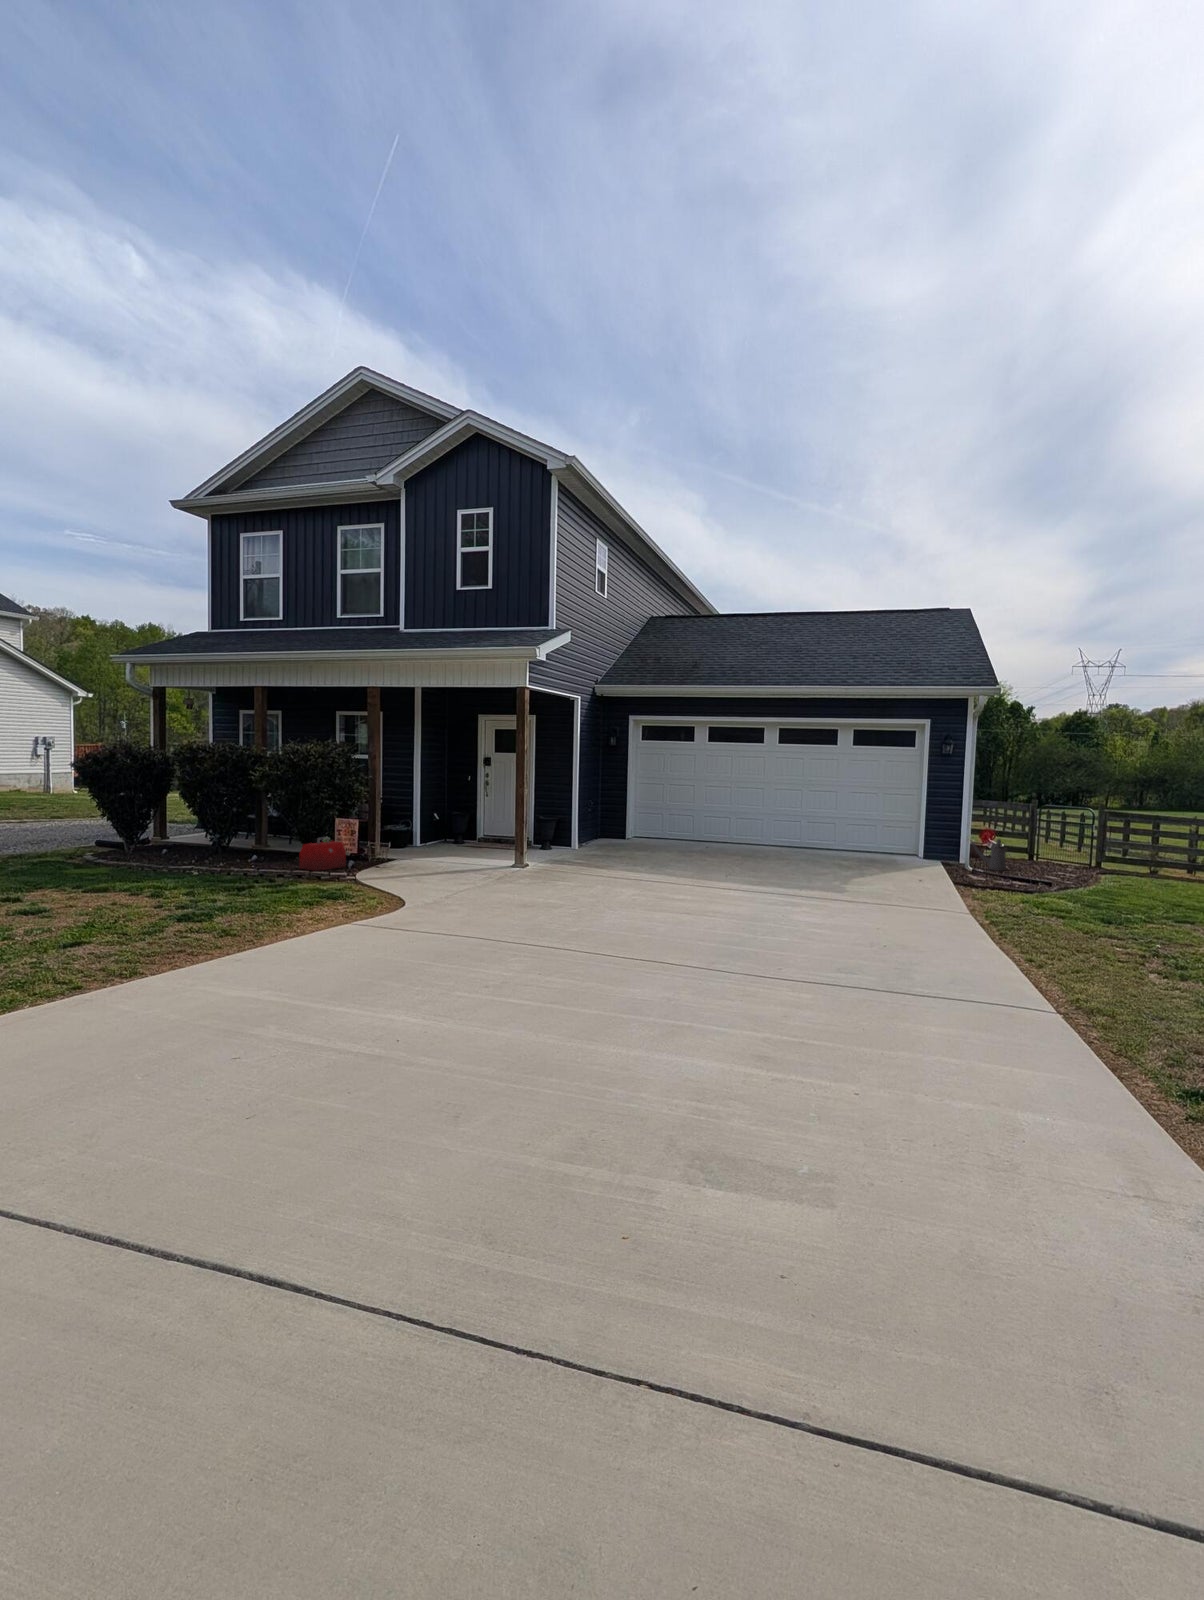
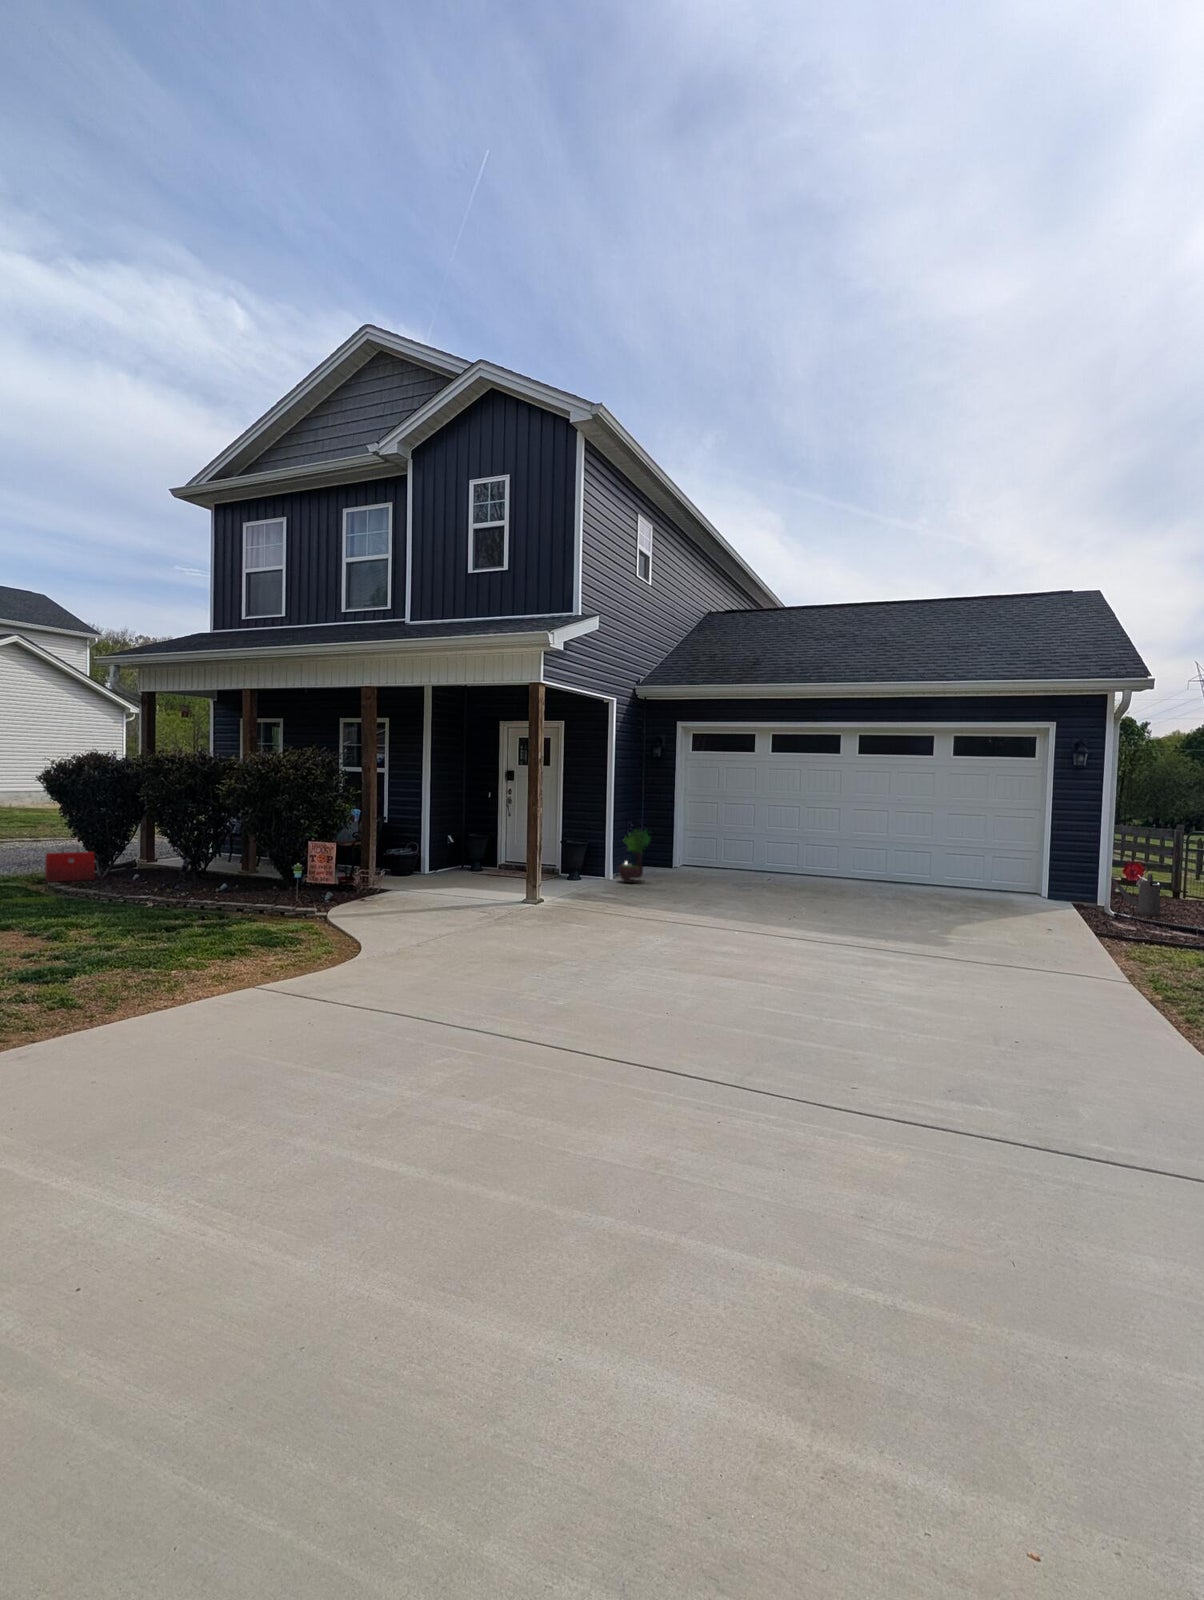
potted tree: none [582,804,610,851] -> present [619,830,649,883]
toolbox: present [299,837,346,871] -> present [45,847,95,882]

